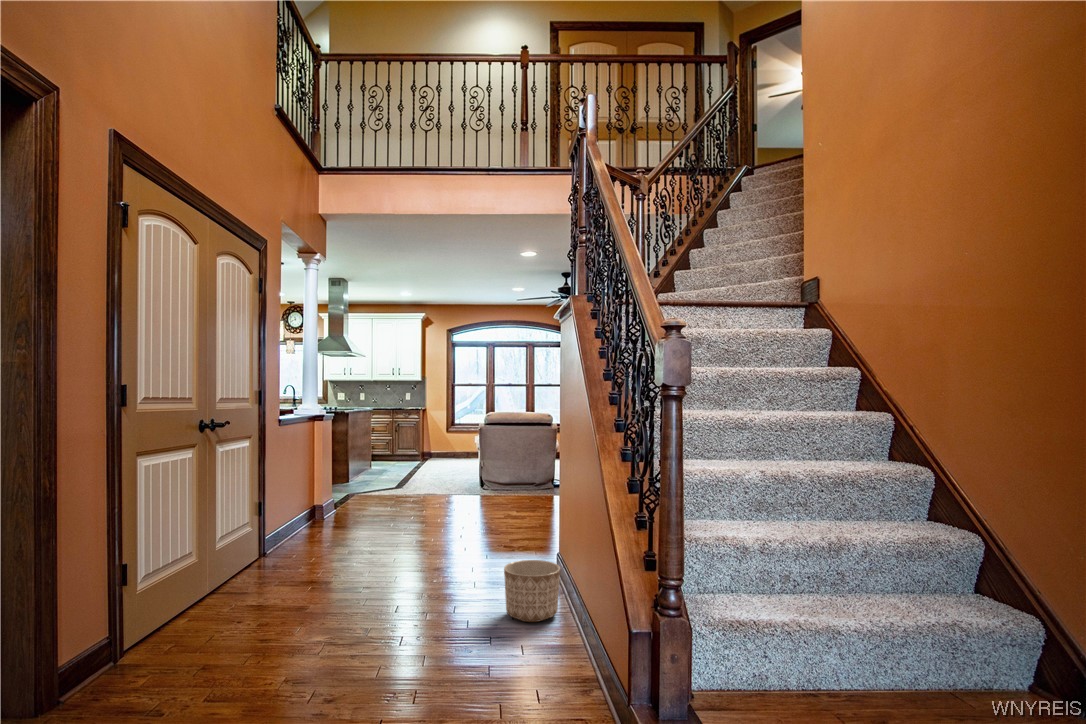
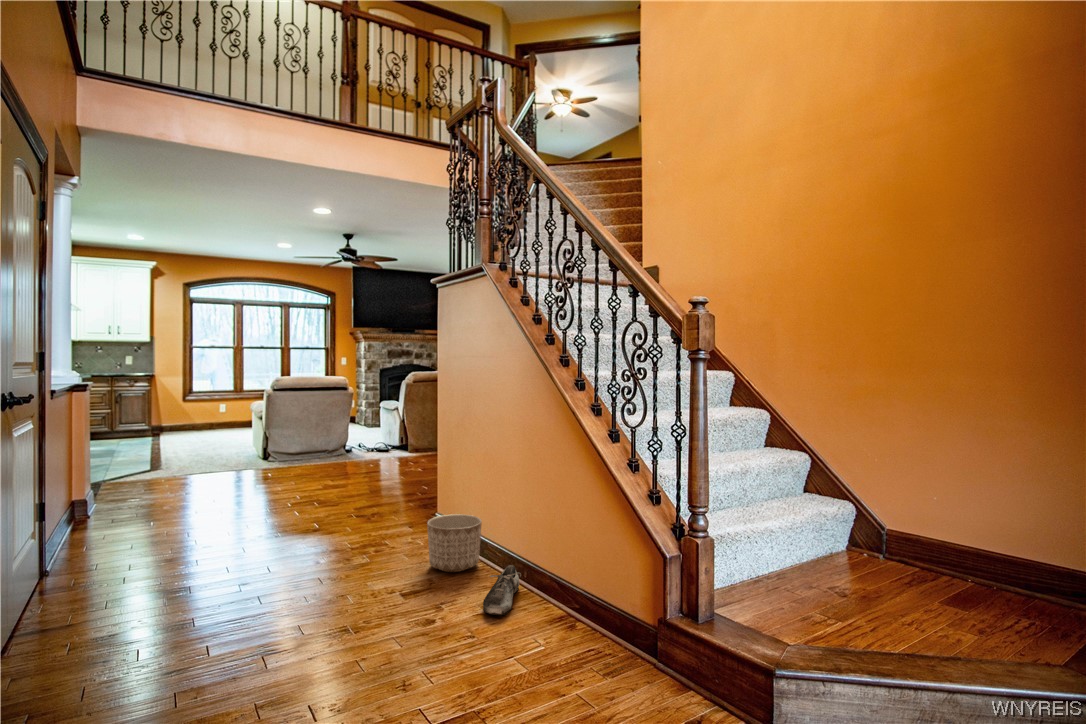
shoe: none [507,624,571,677] -> present [483,565,521,615]

